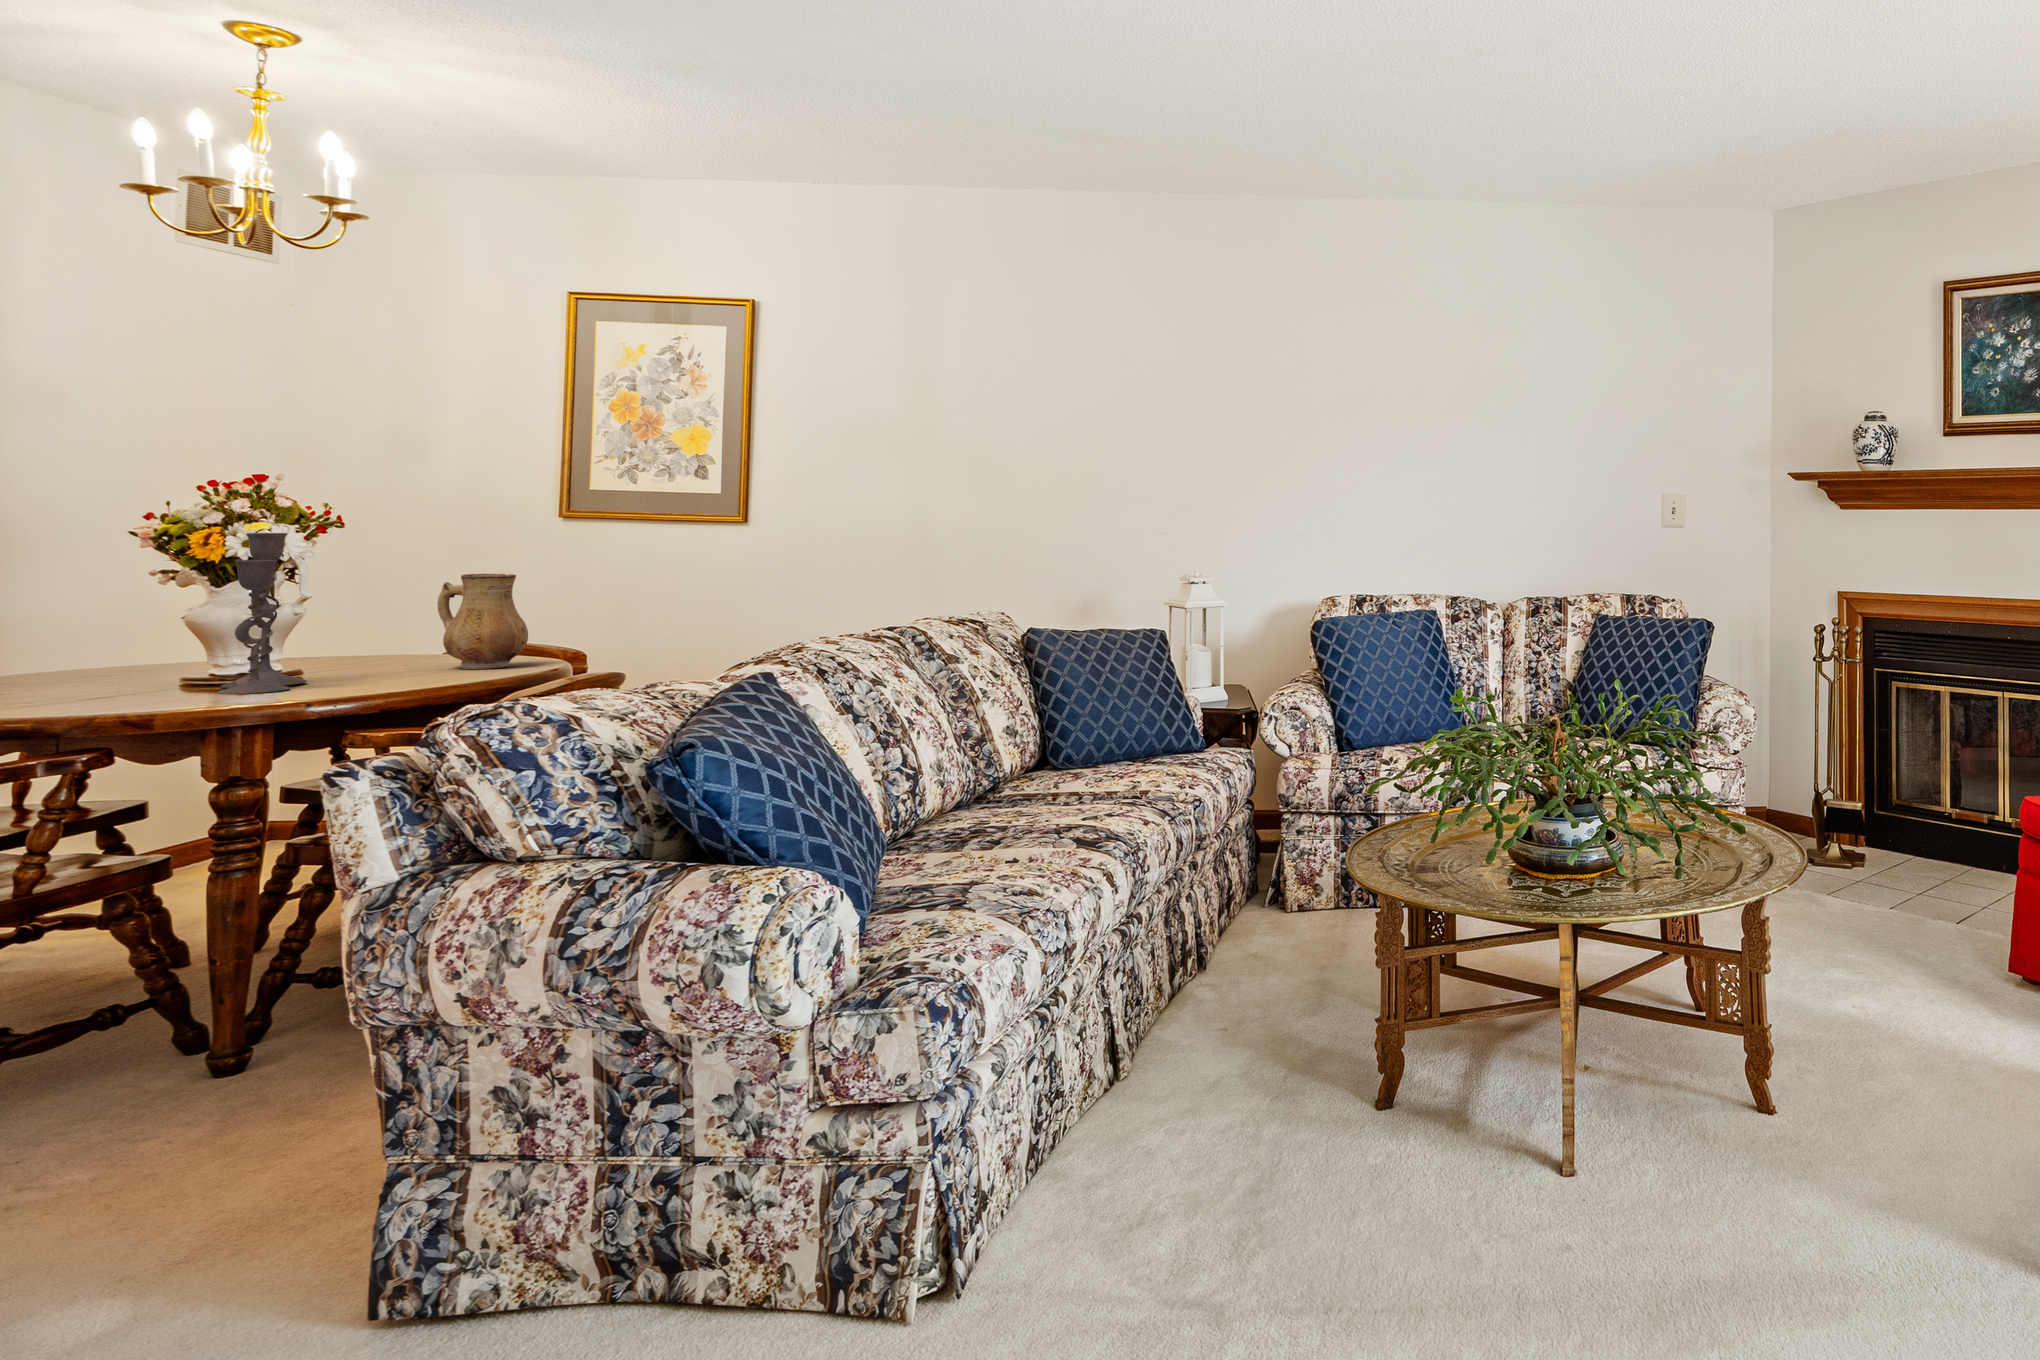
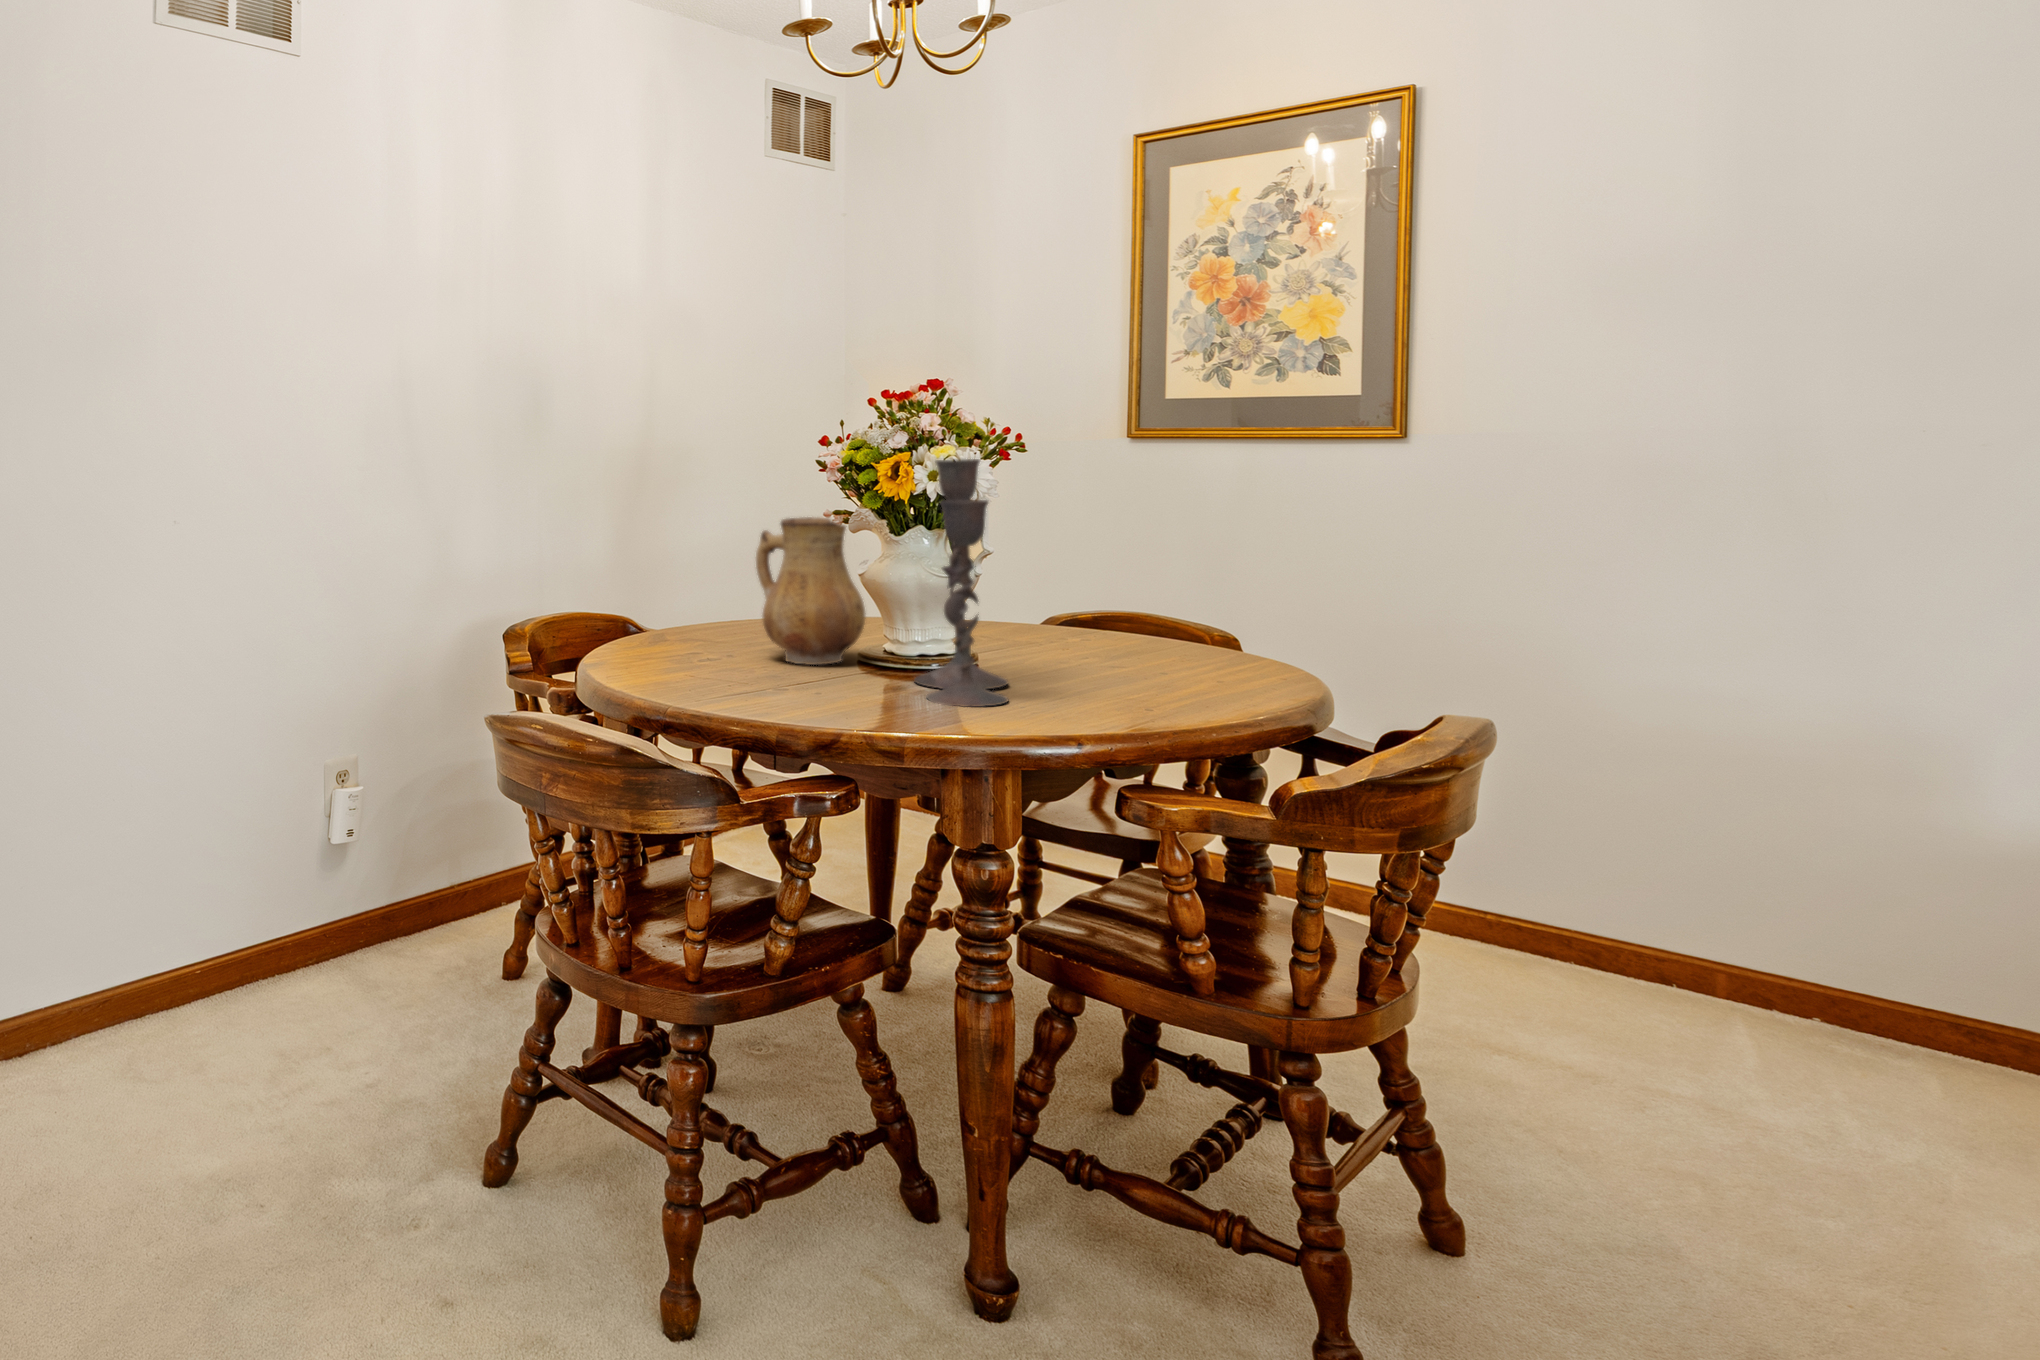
ceramic pitcher: present [437,574,528,669] -> present [756,517,866,665]

